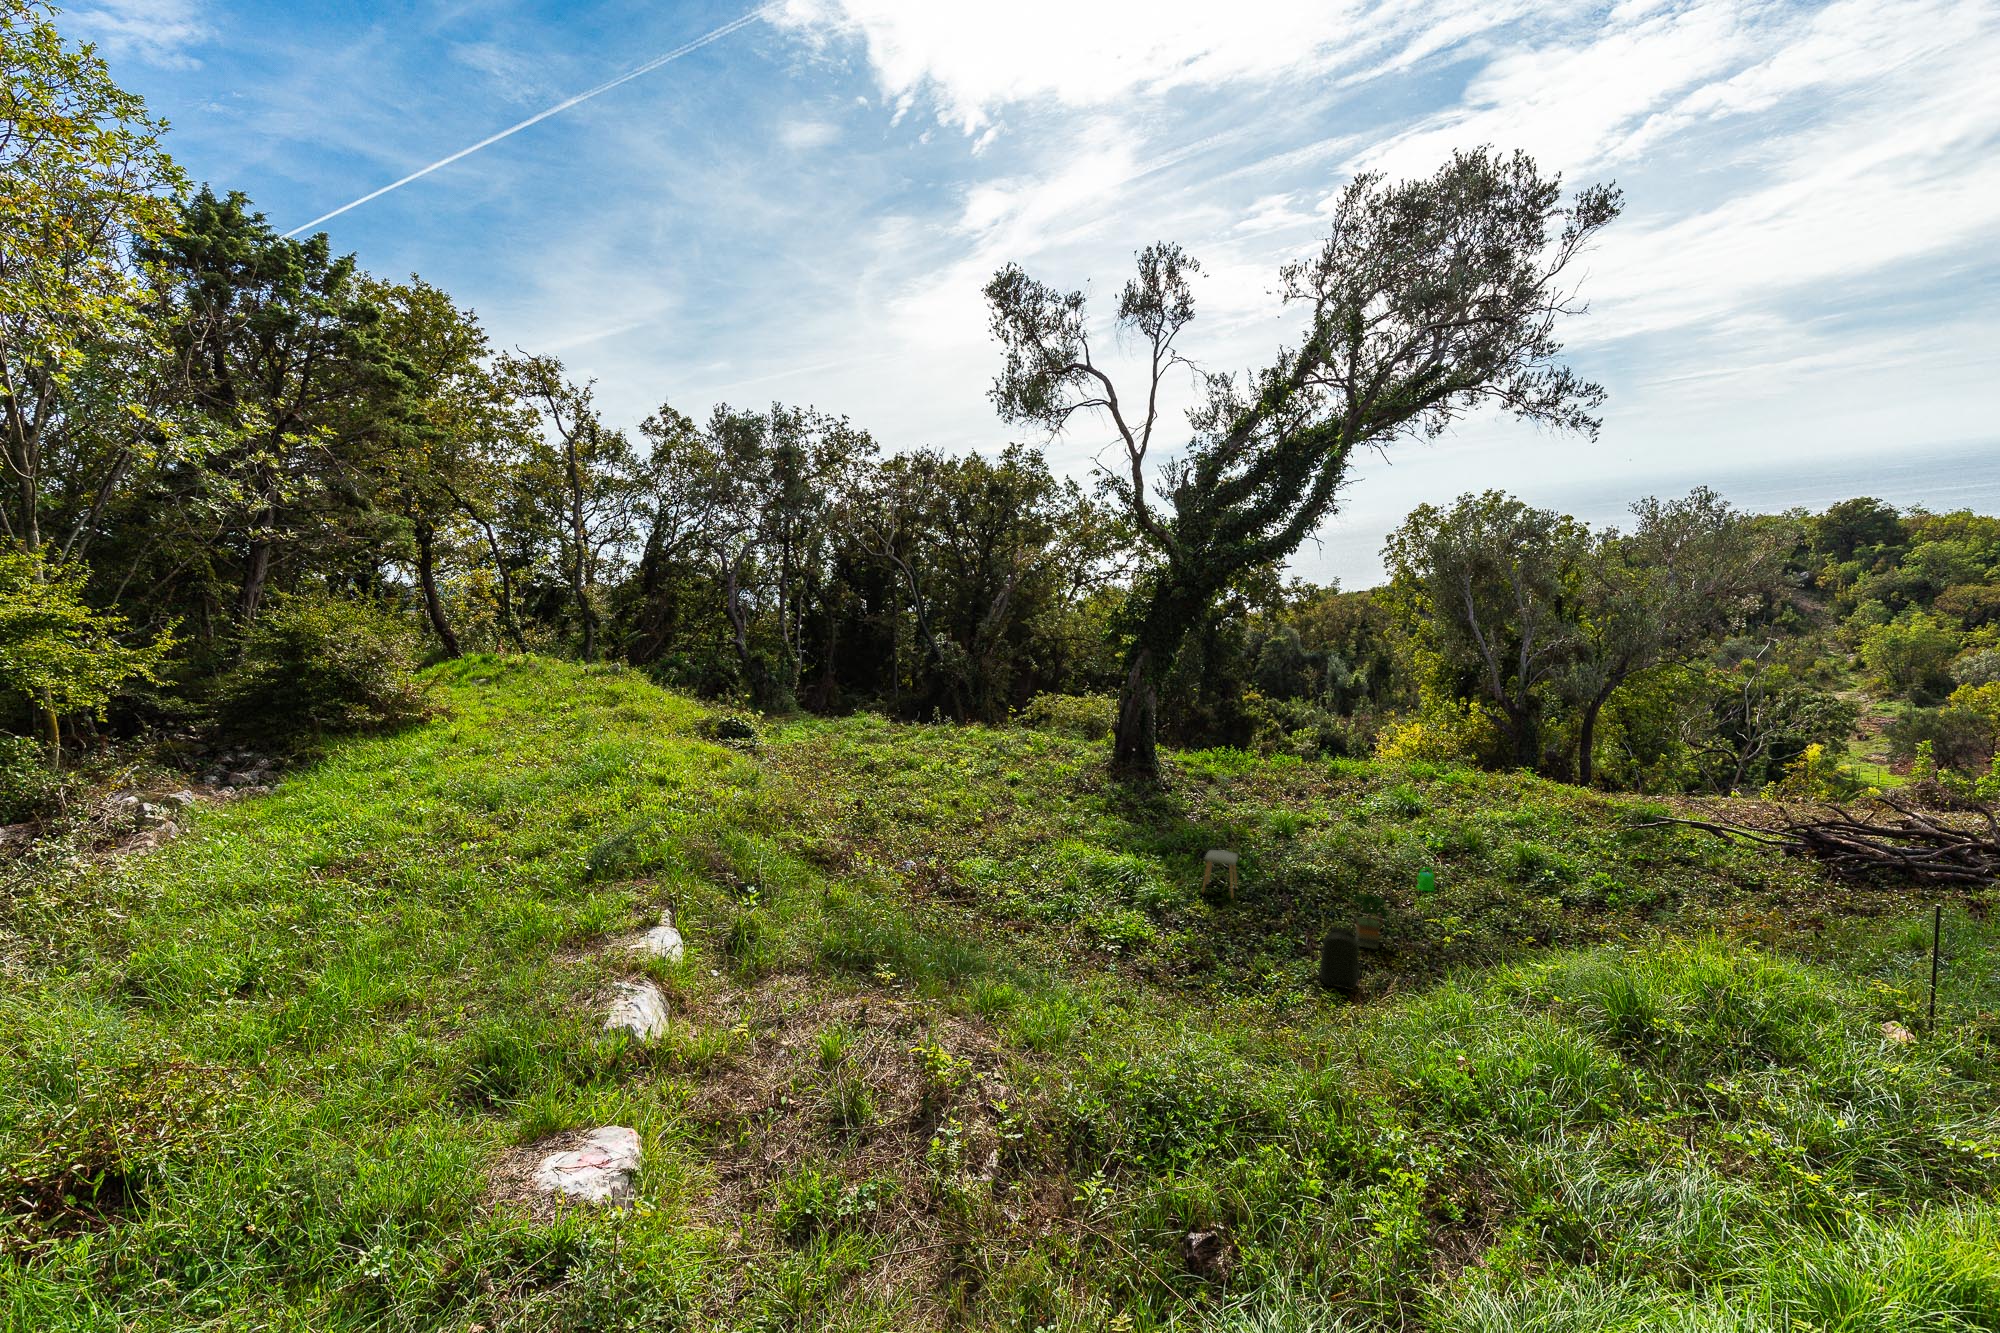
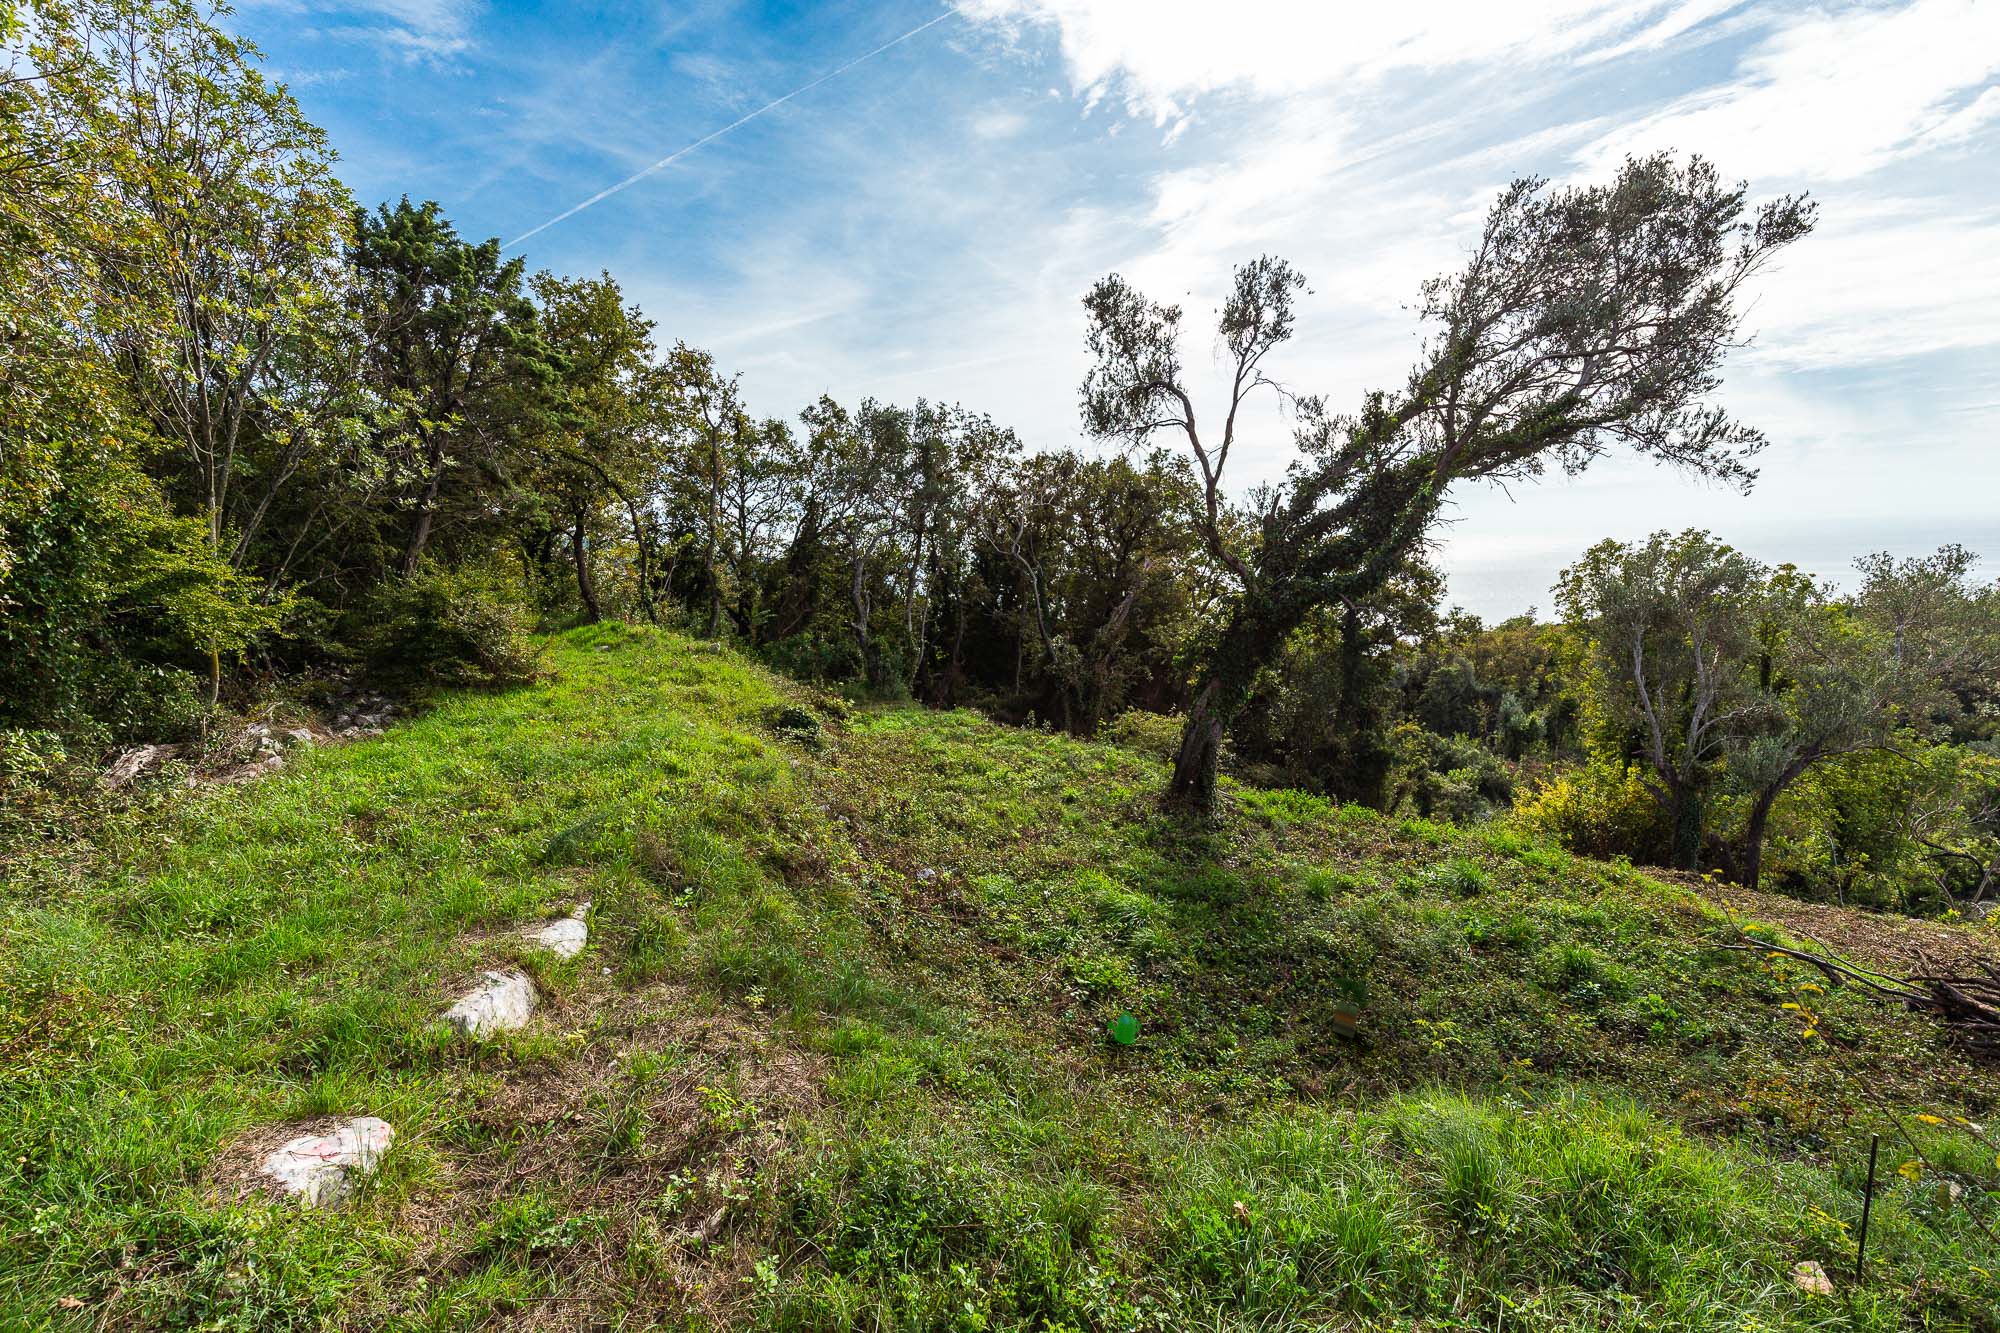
stool: present [1202,850,1238,898] -> none [1197,902,1241,956]
watering can: present [1416,867,1434,891] -> present [1108,1011,1141,1044]
backpack: present [1319,927,1360,990] -> none [1268,1008,1312,1076]

